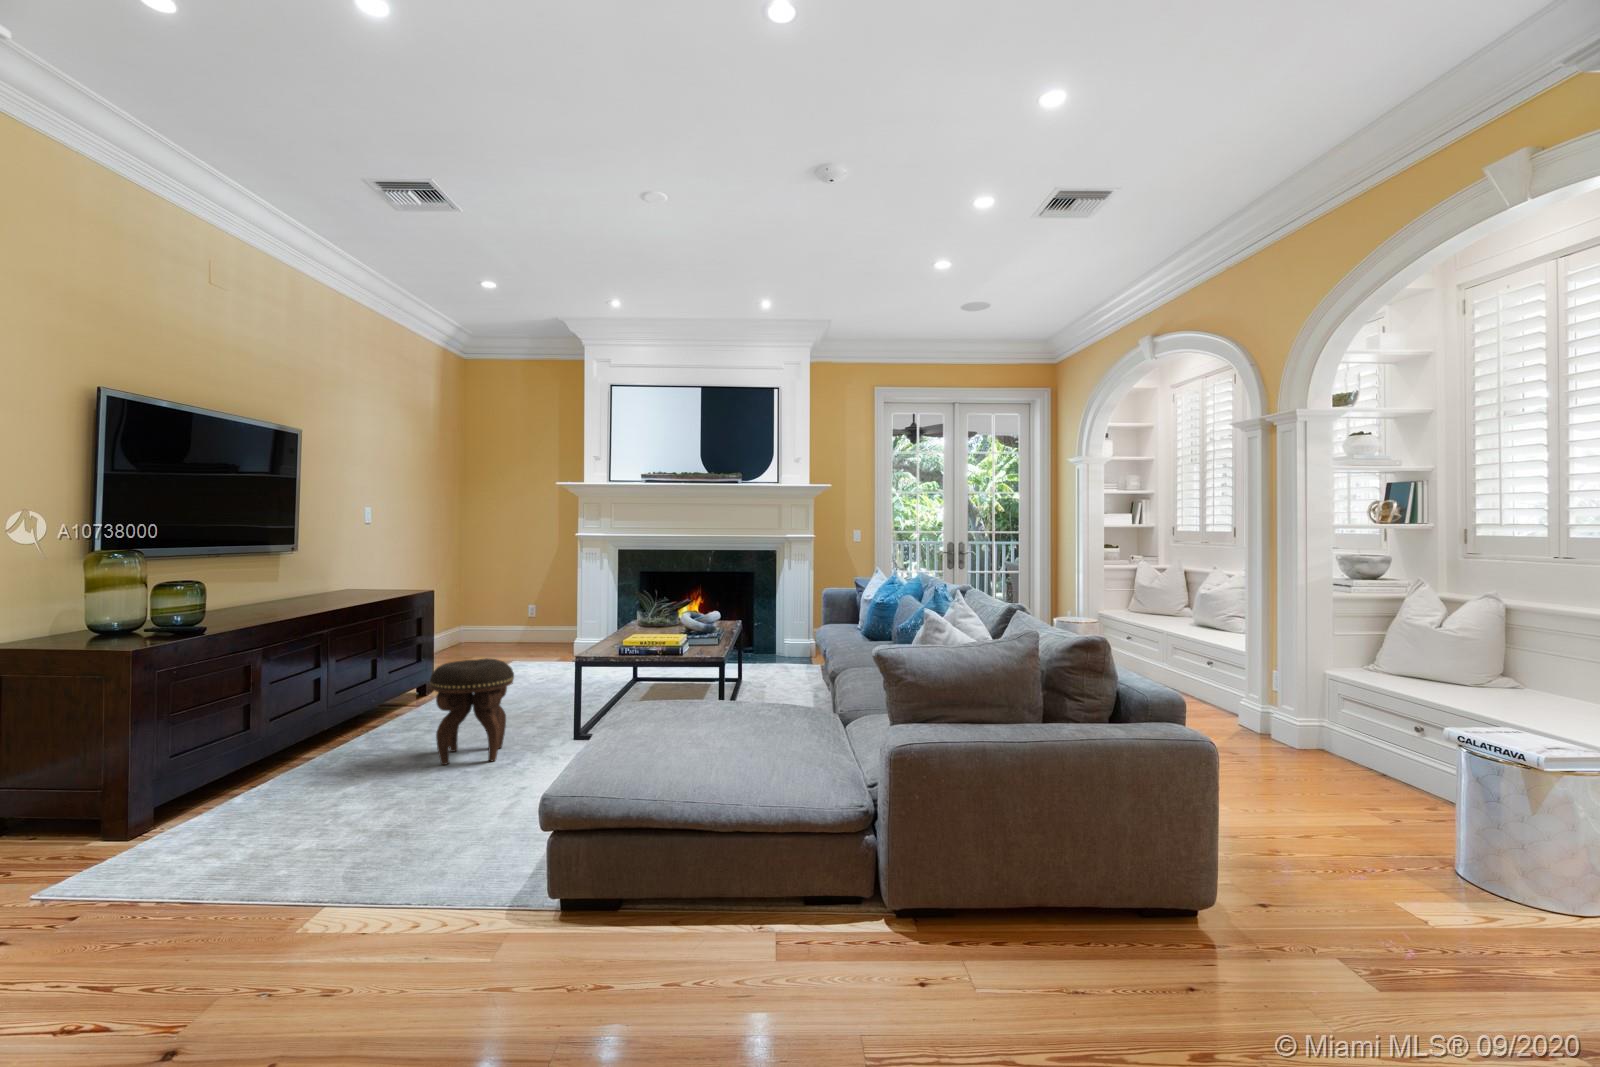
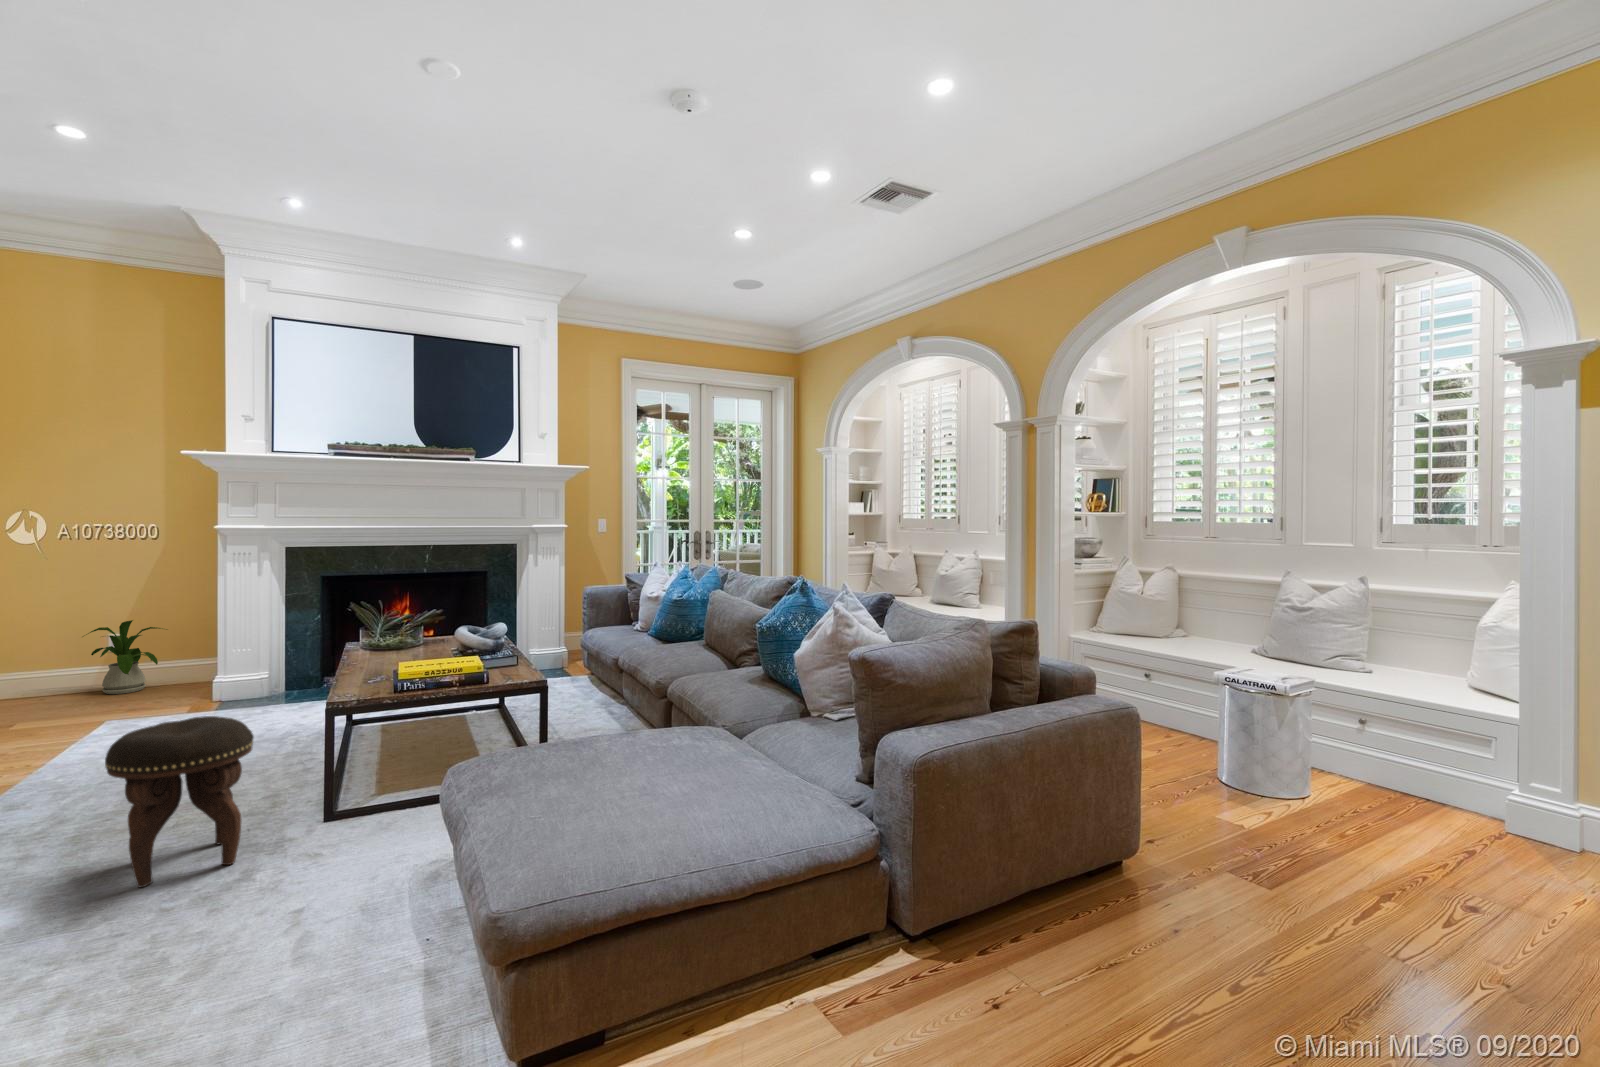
house plant: none [497,600,545,651] -> present [86,620,167,694]

